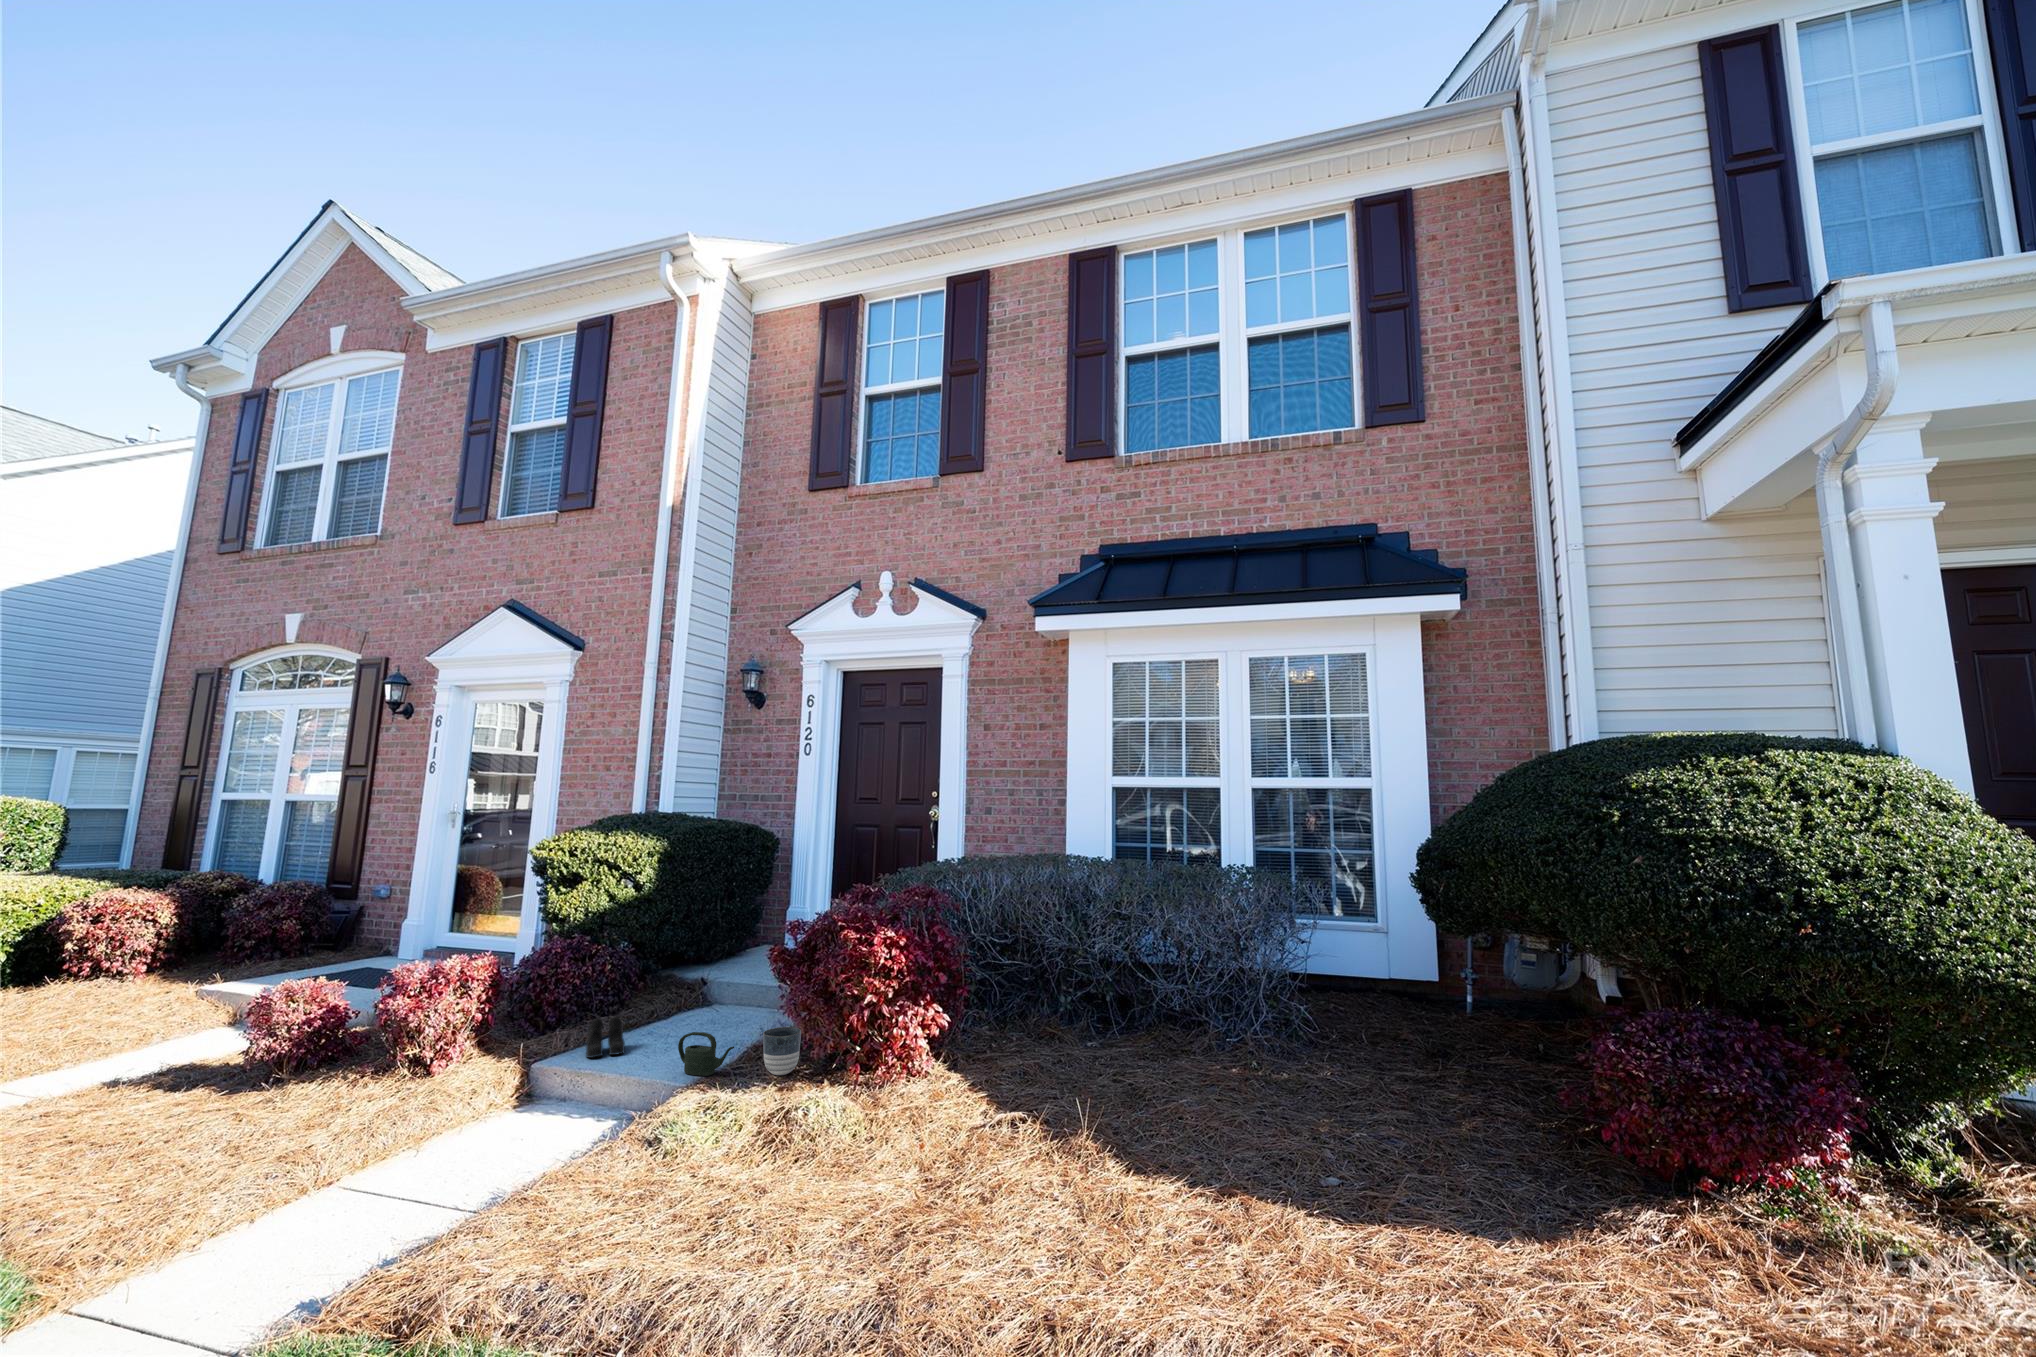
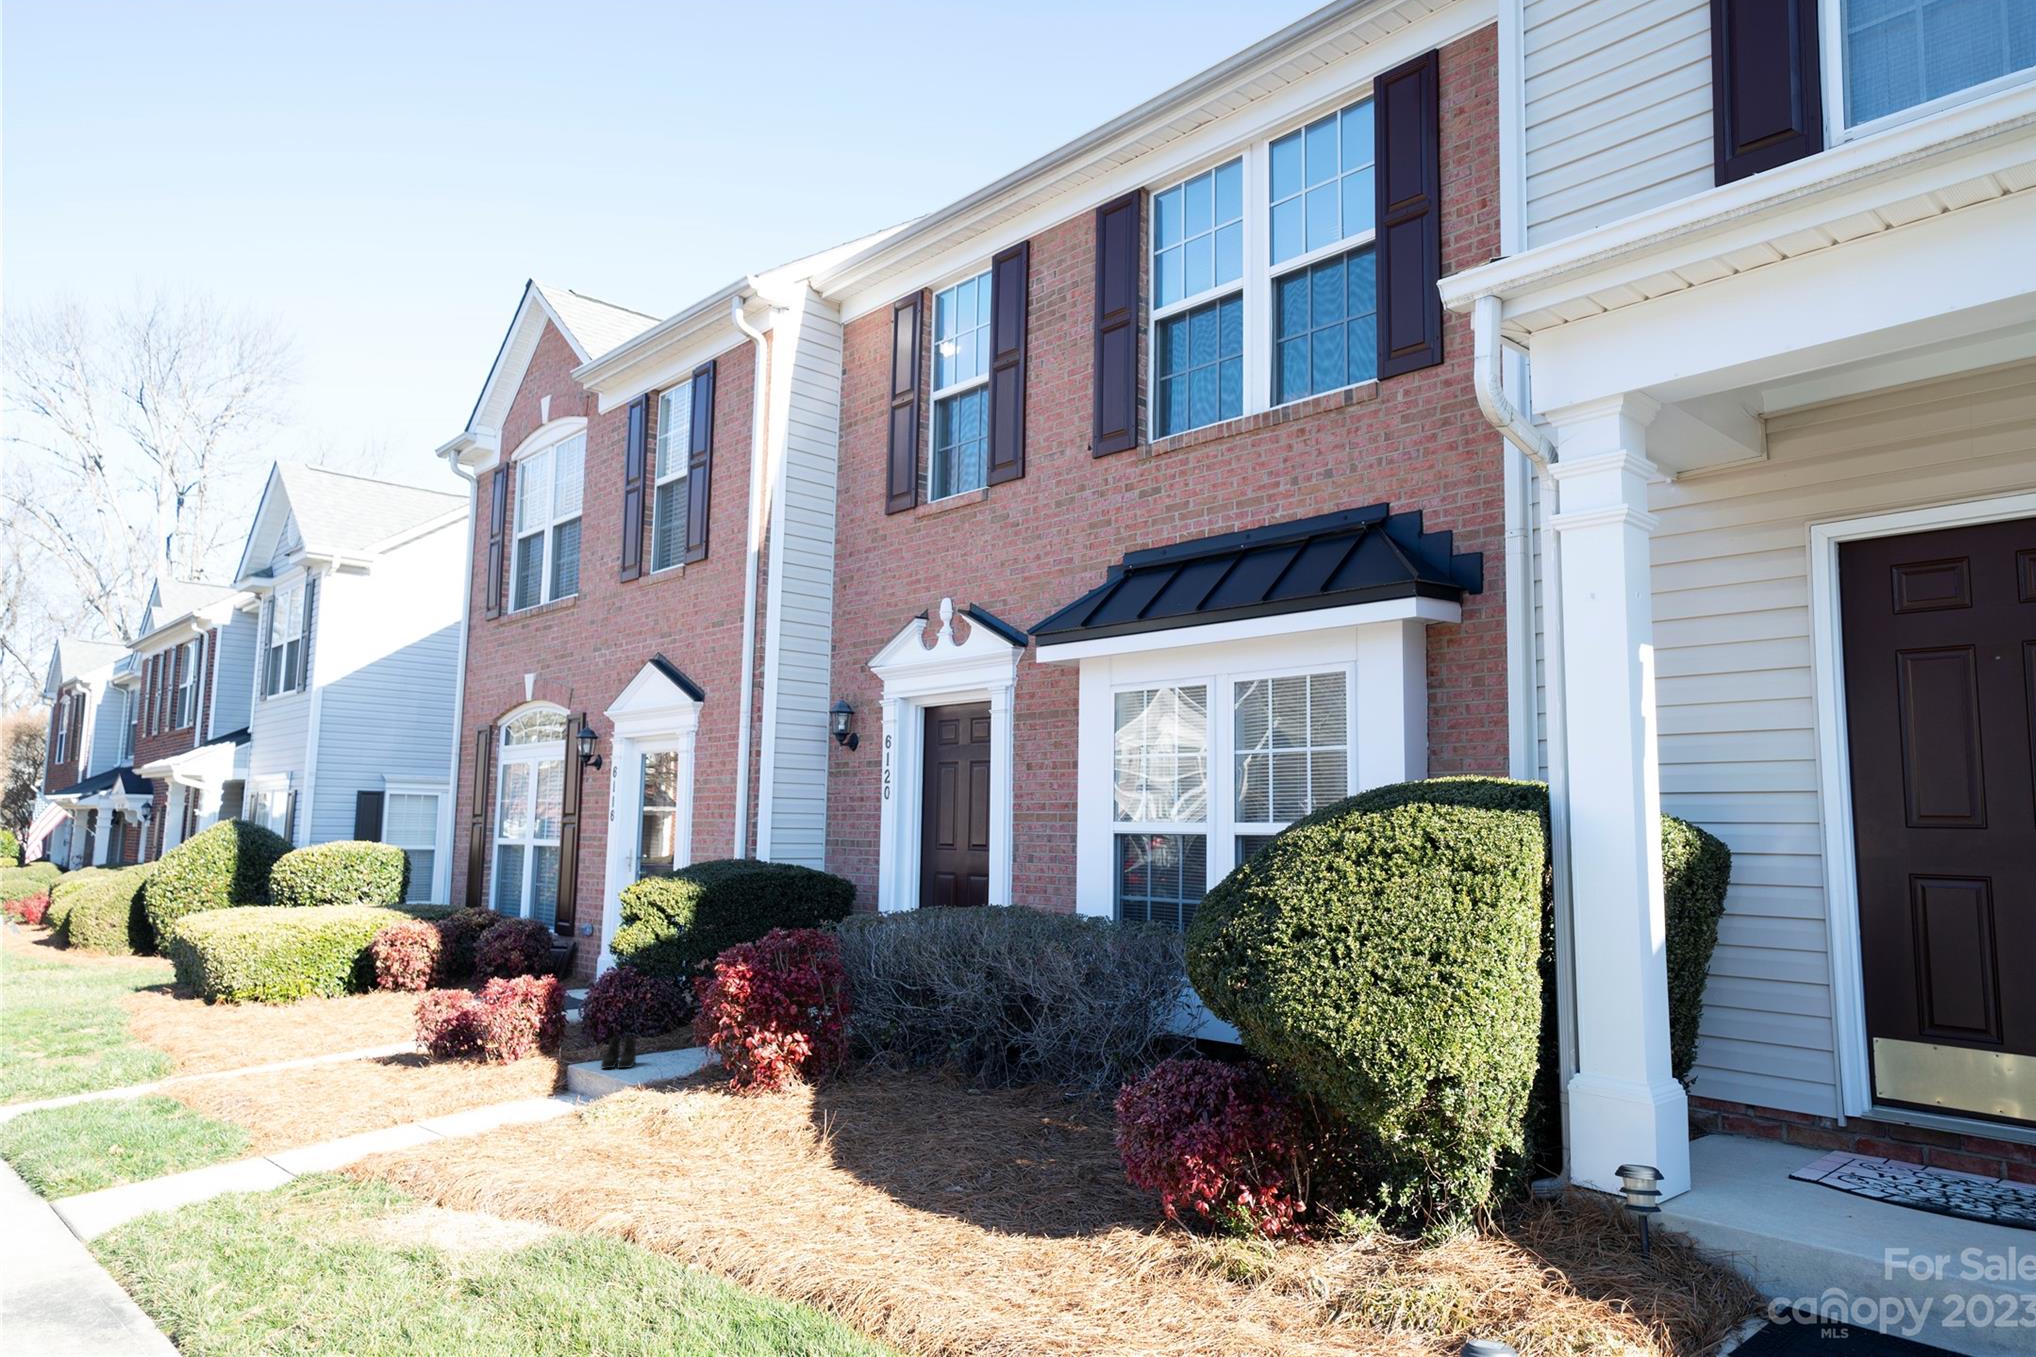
planter: present [763,1027,801,1075] -> none [690,1051,723,1091]
watering can: present [678,1032,734,1076] -> none [642,1050,672,1087]

